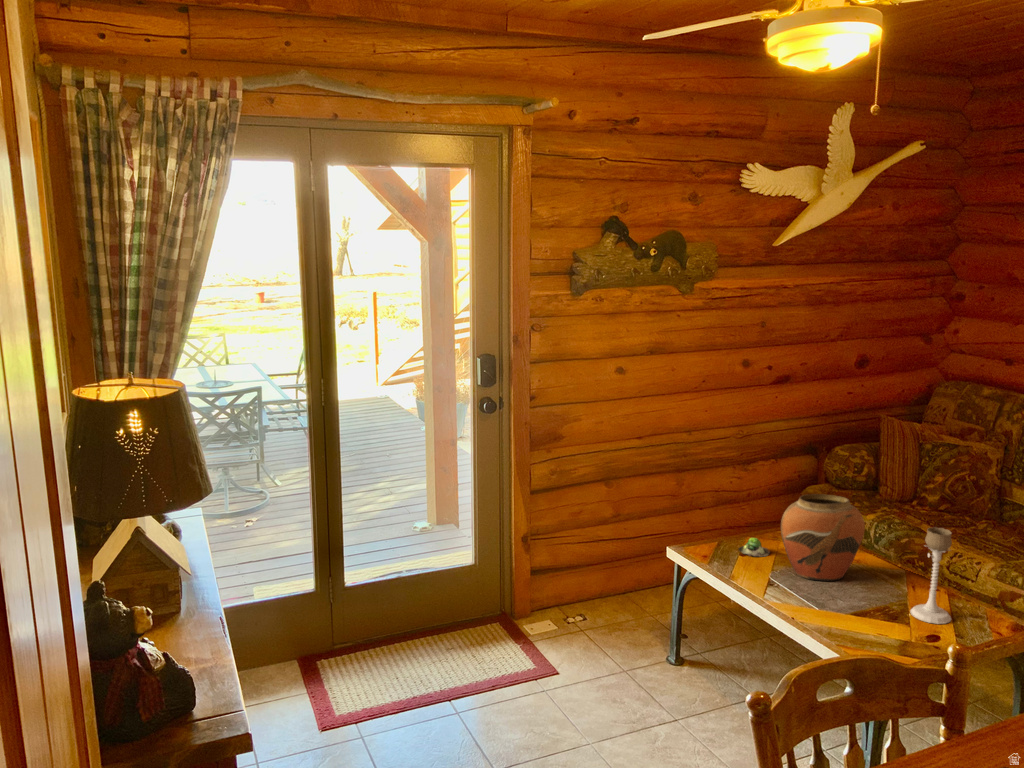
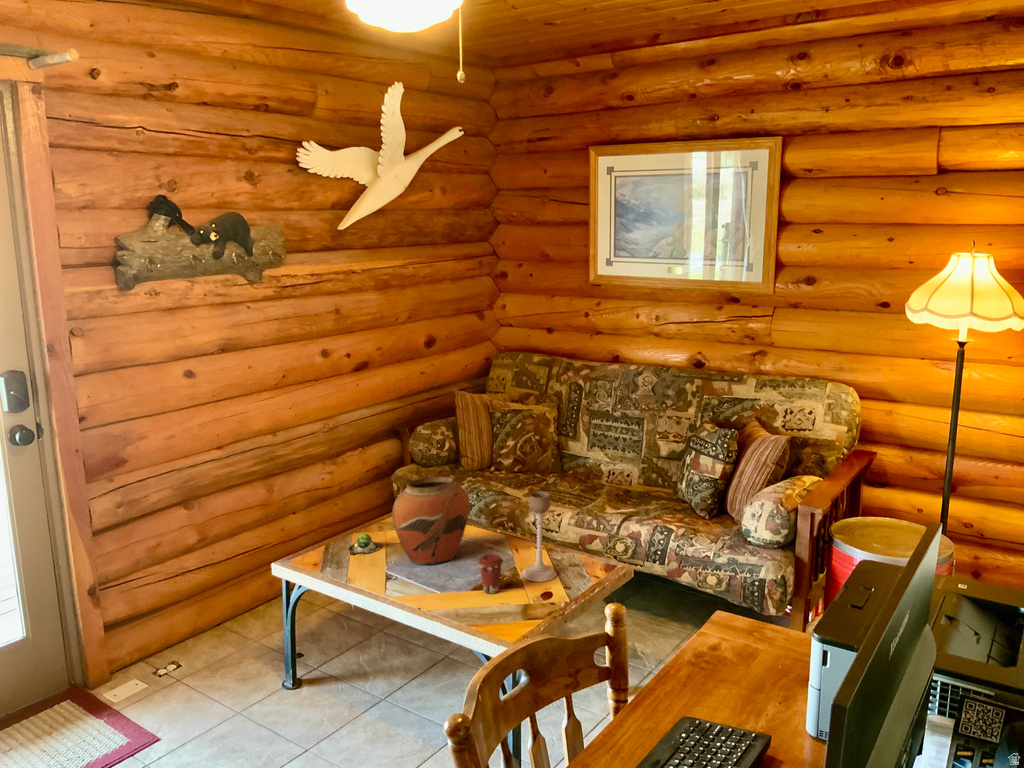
coffee cup: none [860,581,887,622] -> present [479,554,503,594]

